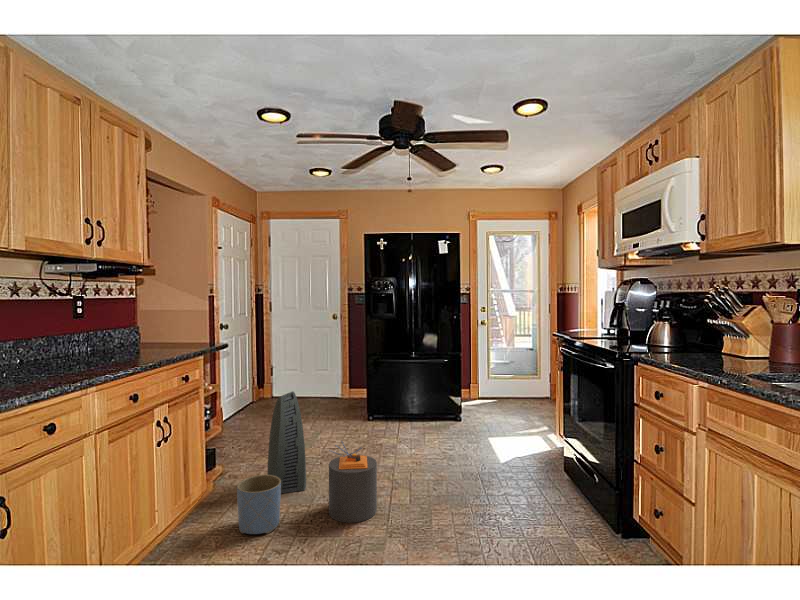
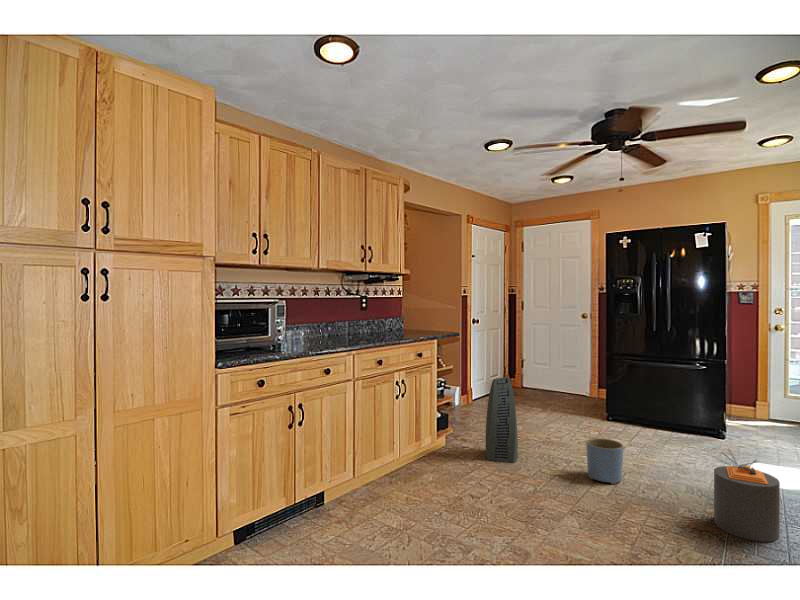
trash can: present [329,442,377,523] -> present [714,450,780,542]
planter: present [237,475,281,534] -> present [586,438,623,484]

